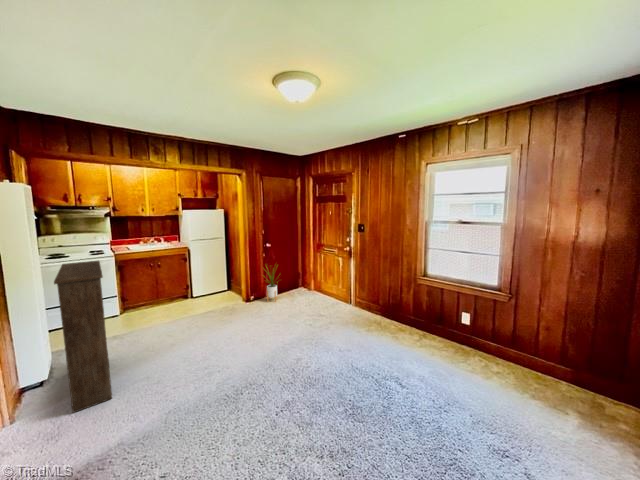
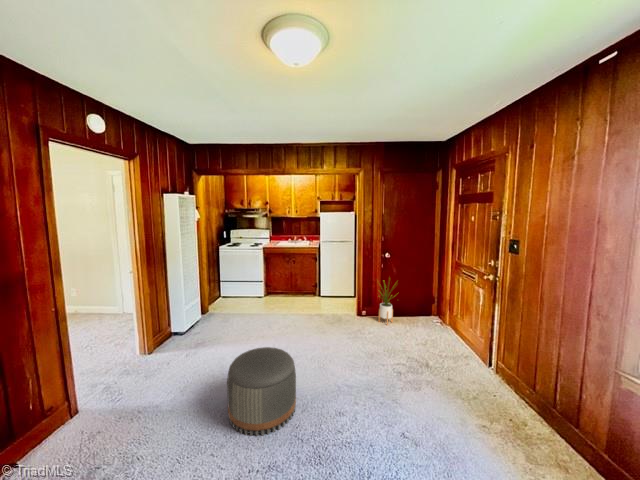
bookshelf: present [54,261,112,413] -> none [155,252,219,366]
pouf: none [214,329,276,403] -> present [227,347,296,436]

